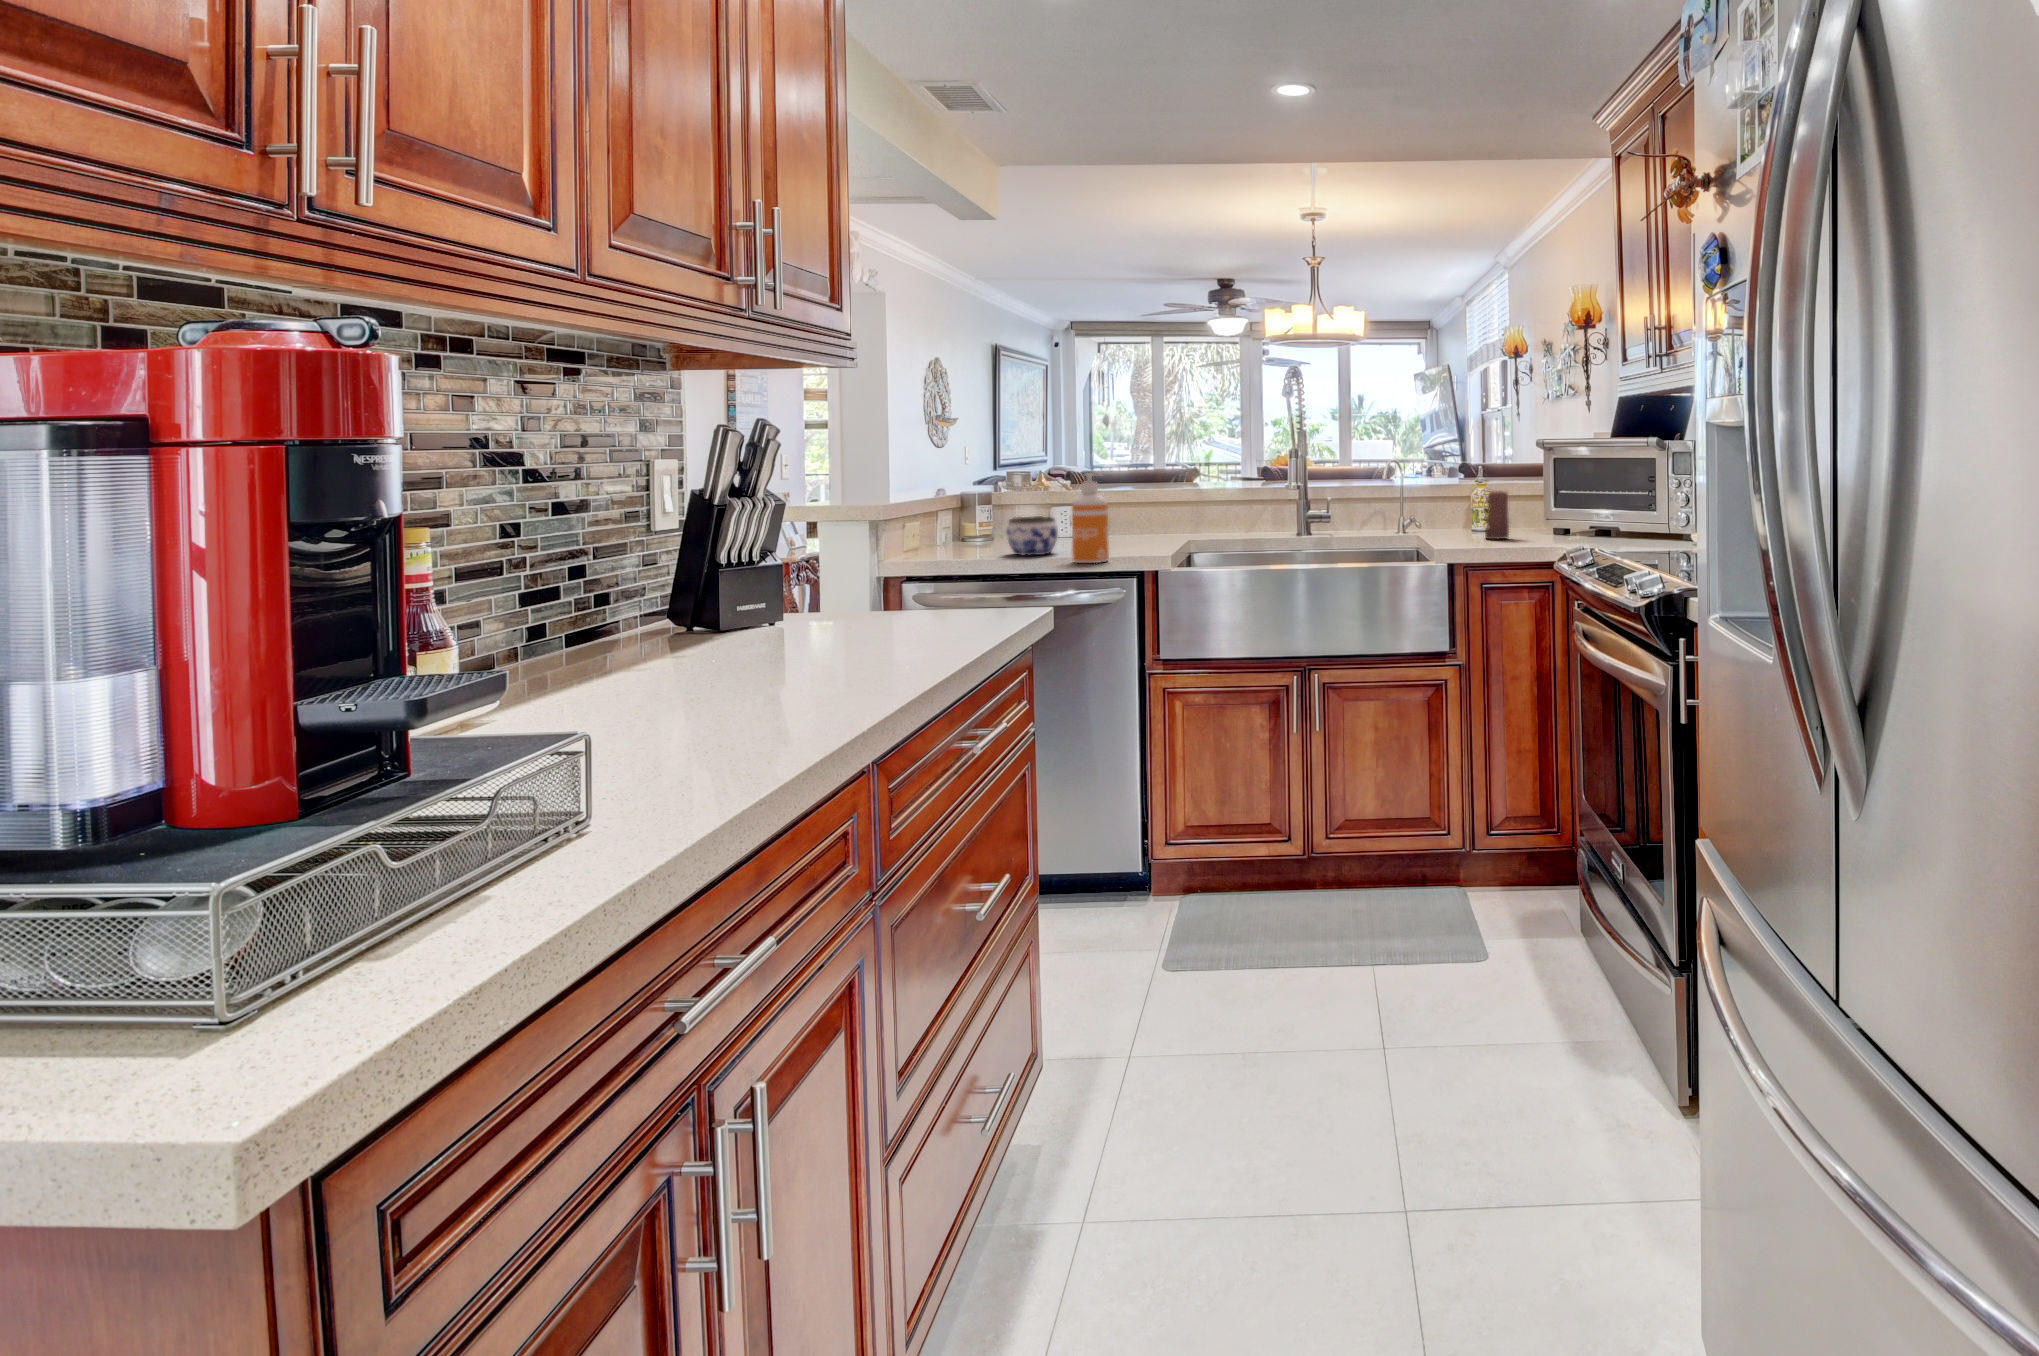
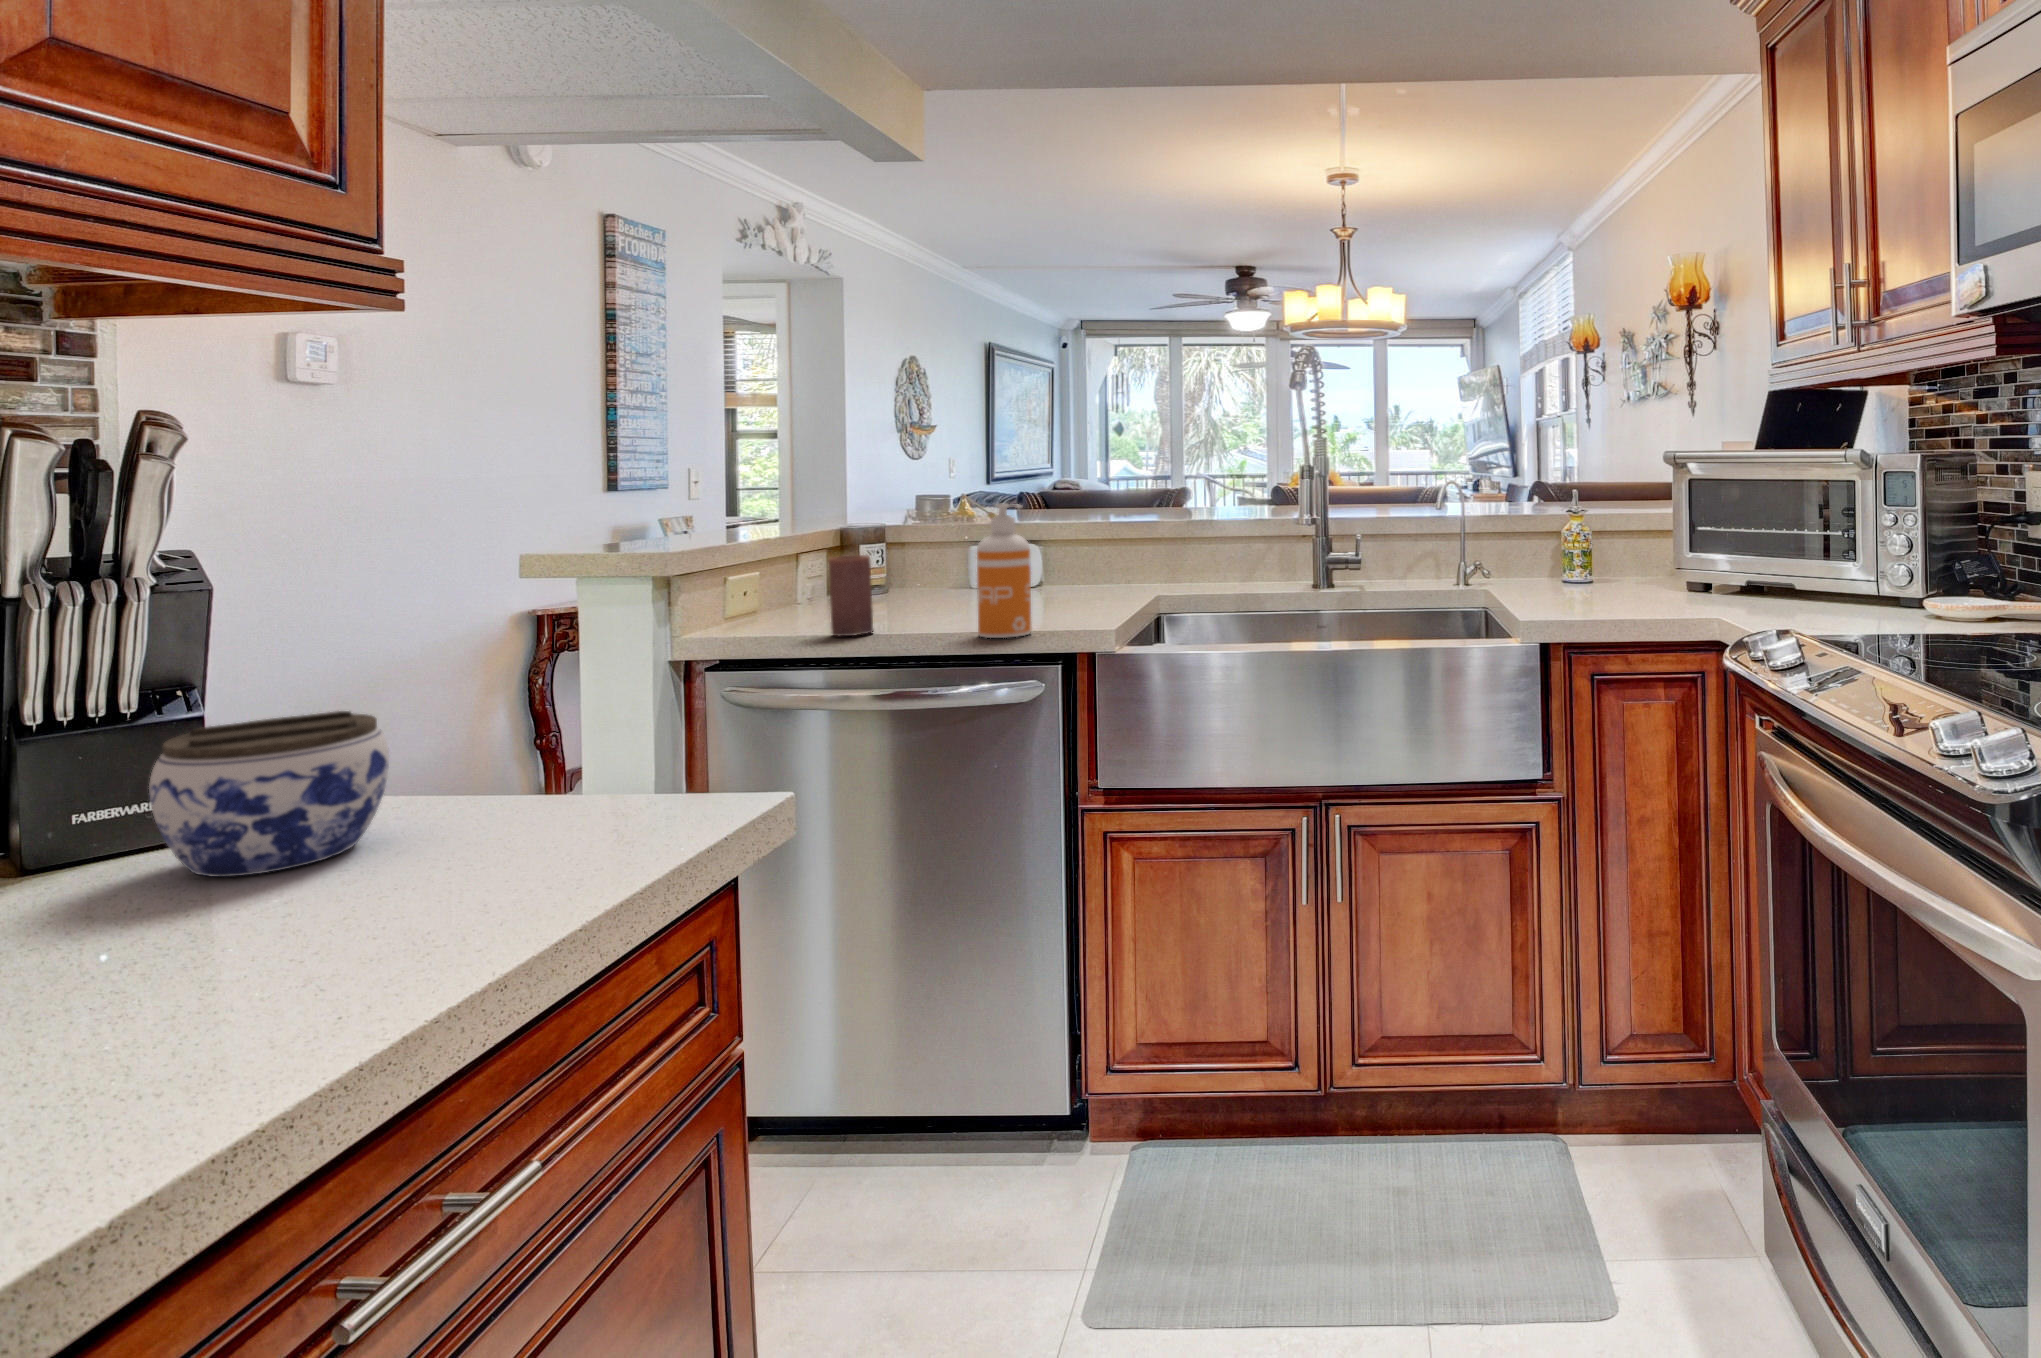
candle: present [1485,491,1509,539] -> present [829,555,873,636]
jar: present [1007,516,1058,555] -> present [149,711,389,877]

